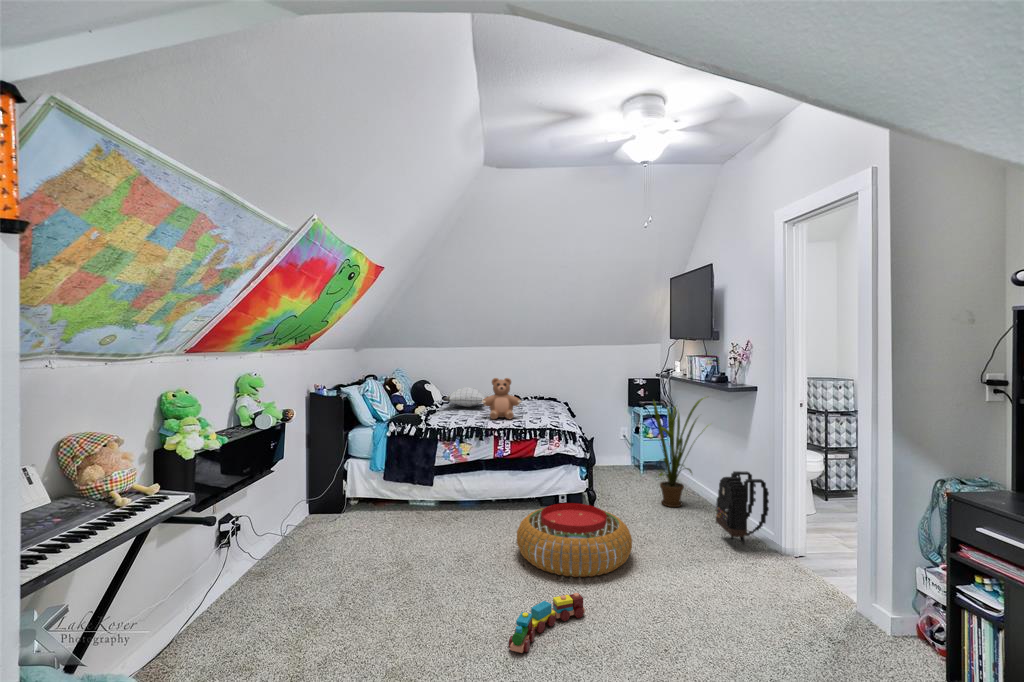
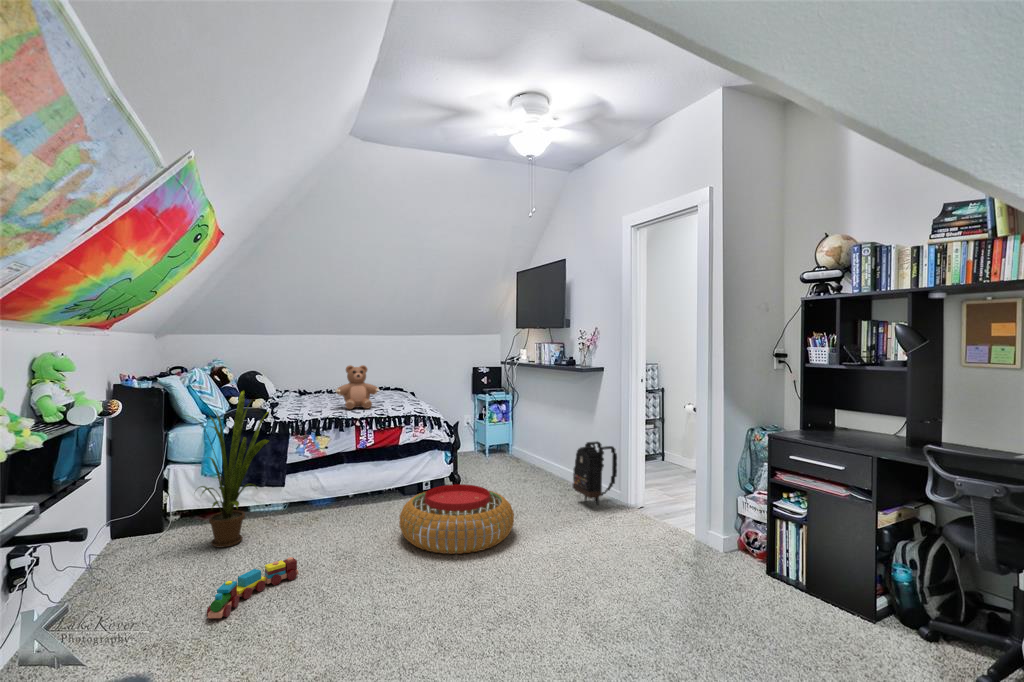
pillow: present [443,387,489,407] -> none [282,378,334,400]
house plant: present [653,398,704,507] -> present [190,391,269,548]
toy train: present [509,593,585,653] -> present [206,557,298,618]

